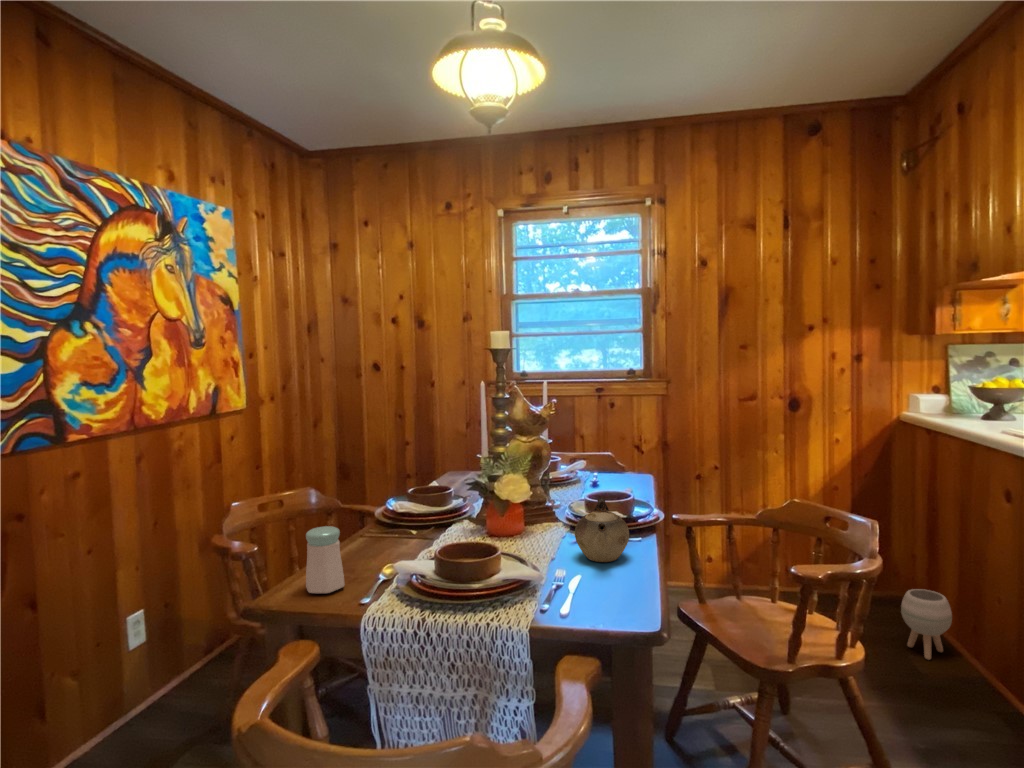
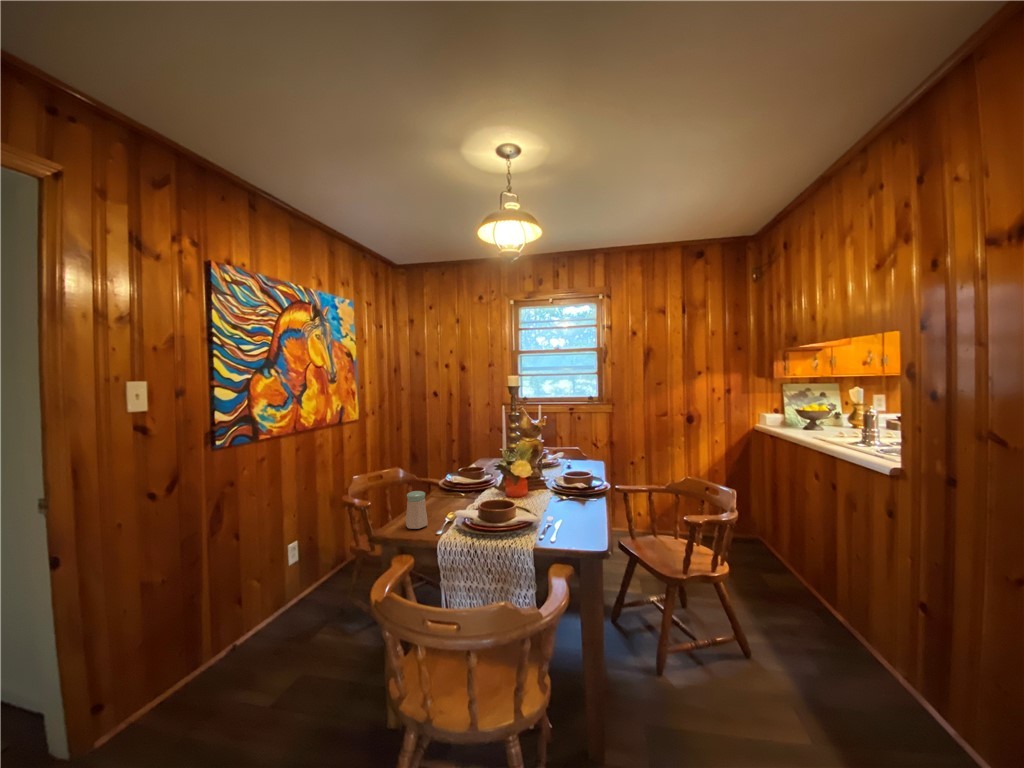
teapot: present [575,498,629,562] -> none [557,476,588,513]
planter: present [901,589,952,660] -> none [757,534,787,577]

